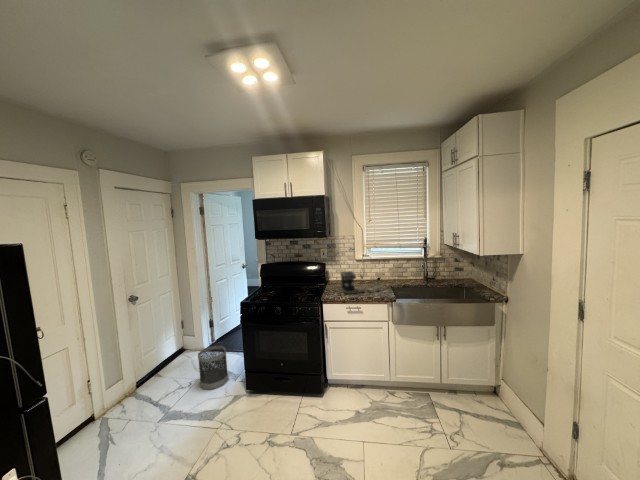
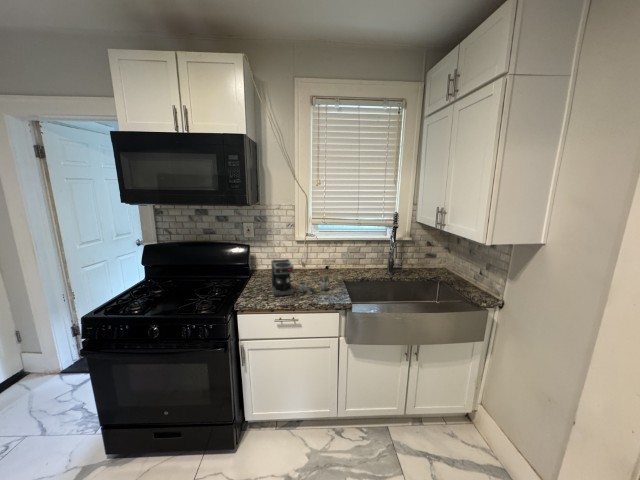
wastebasket: present [198,346,228,390] -> none [16,377,86,456]

